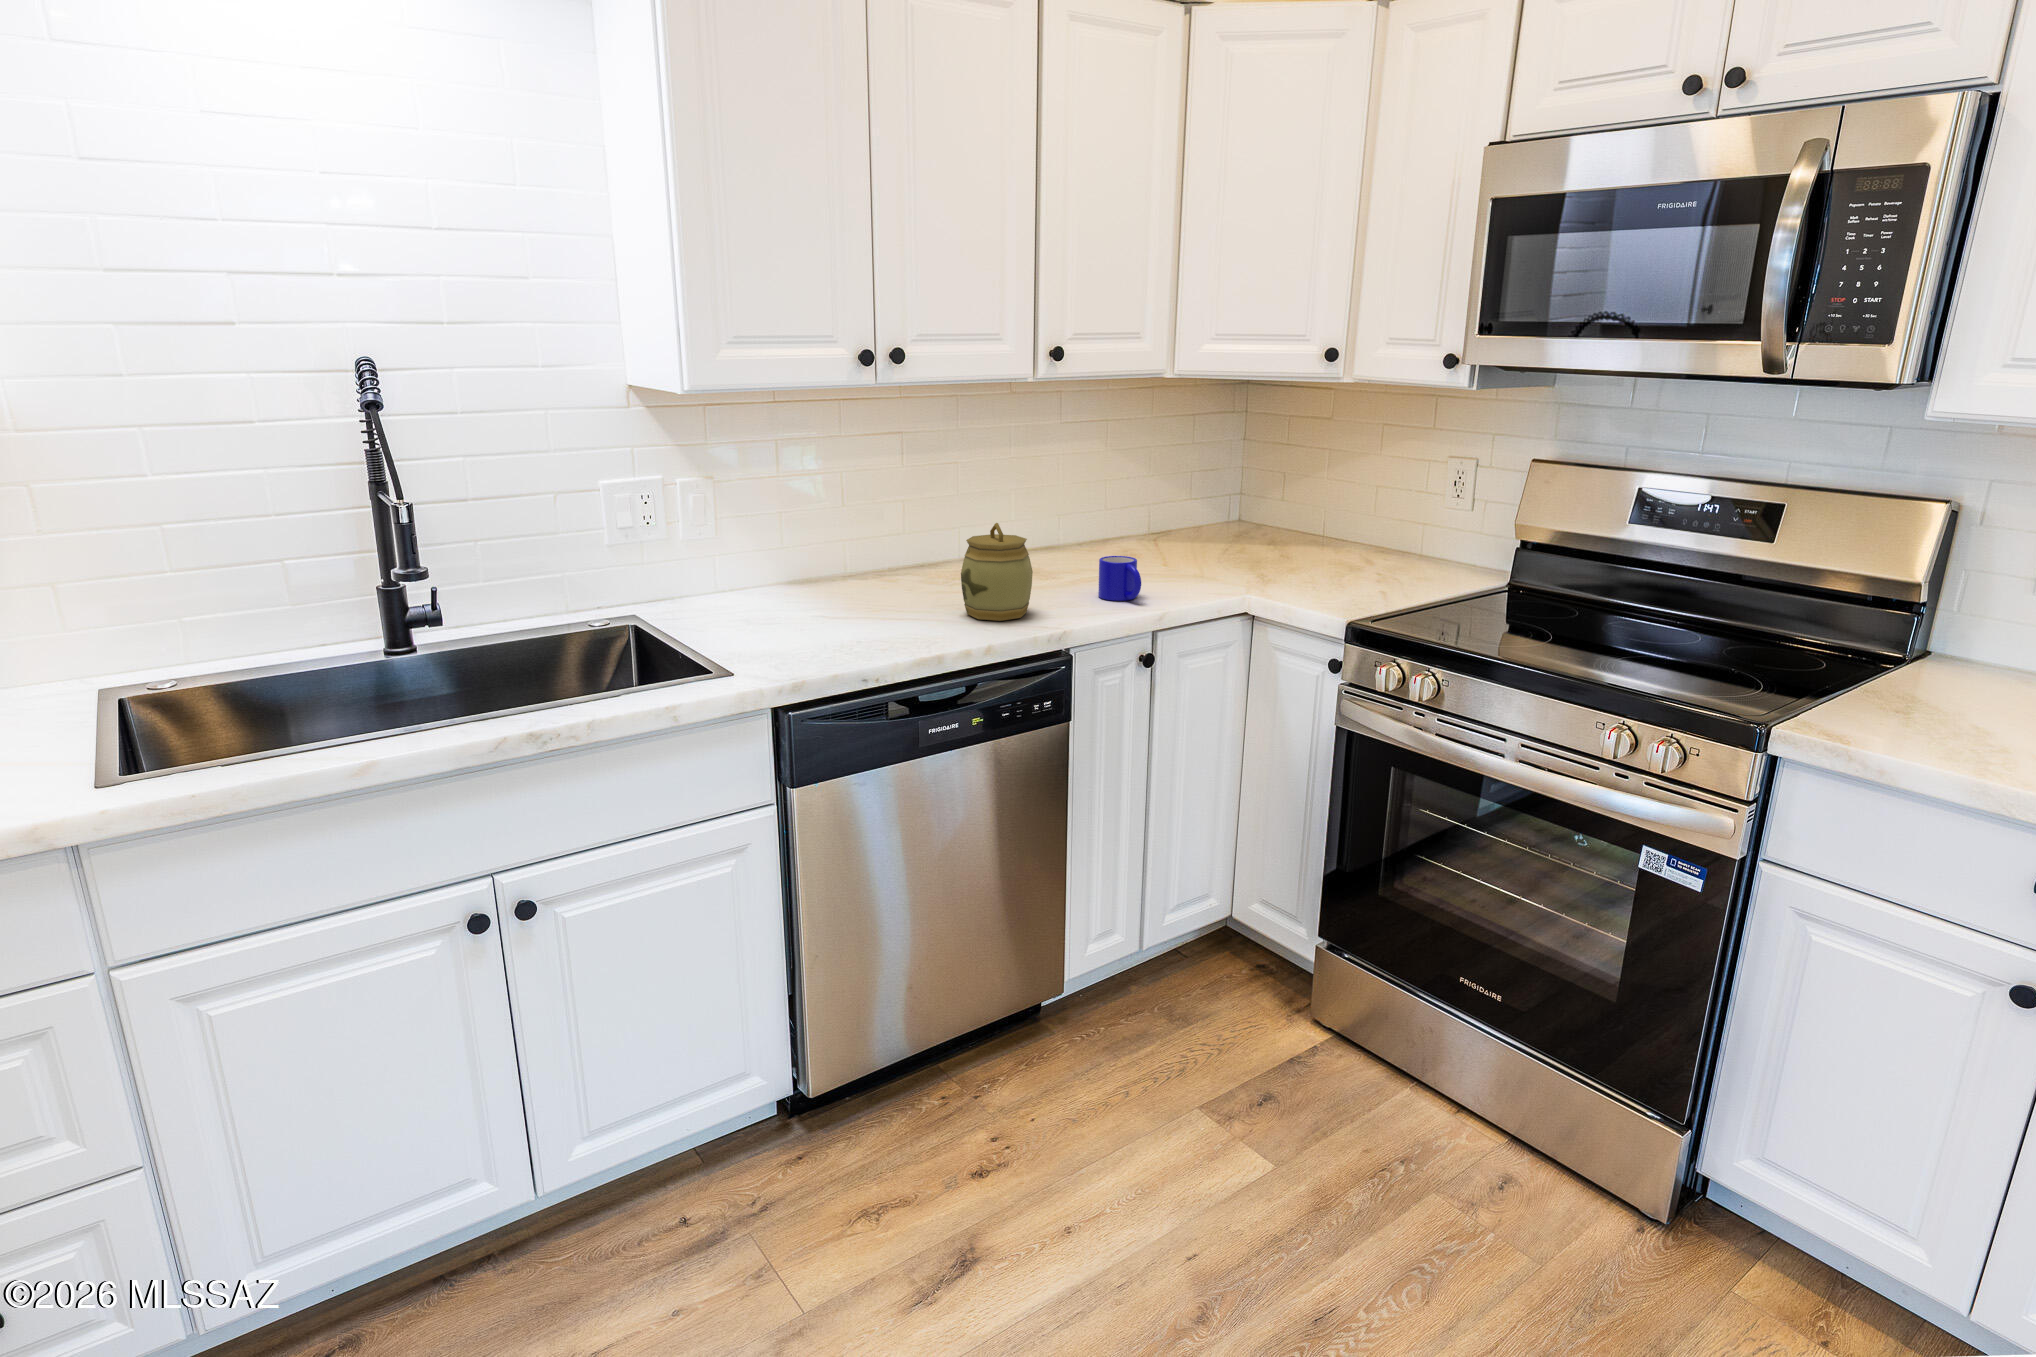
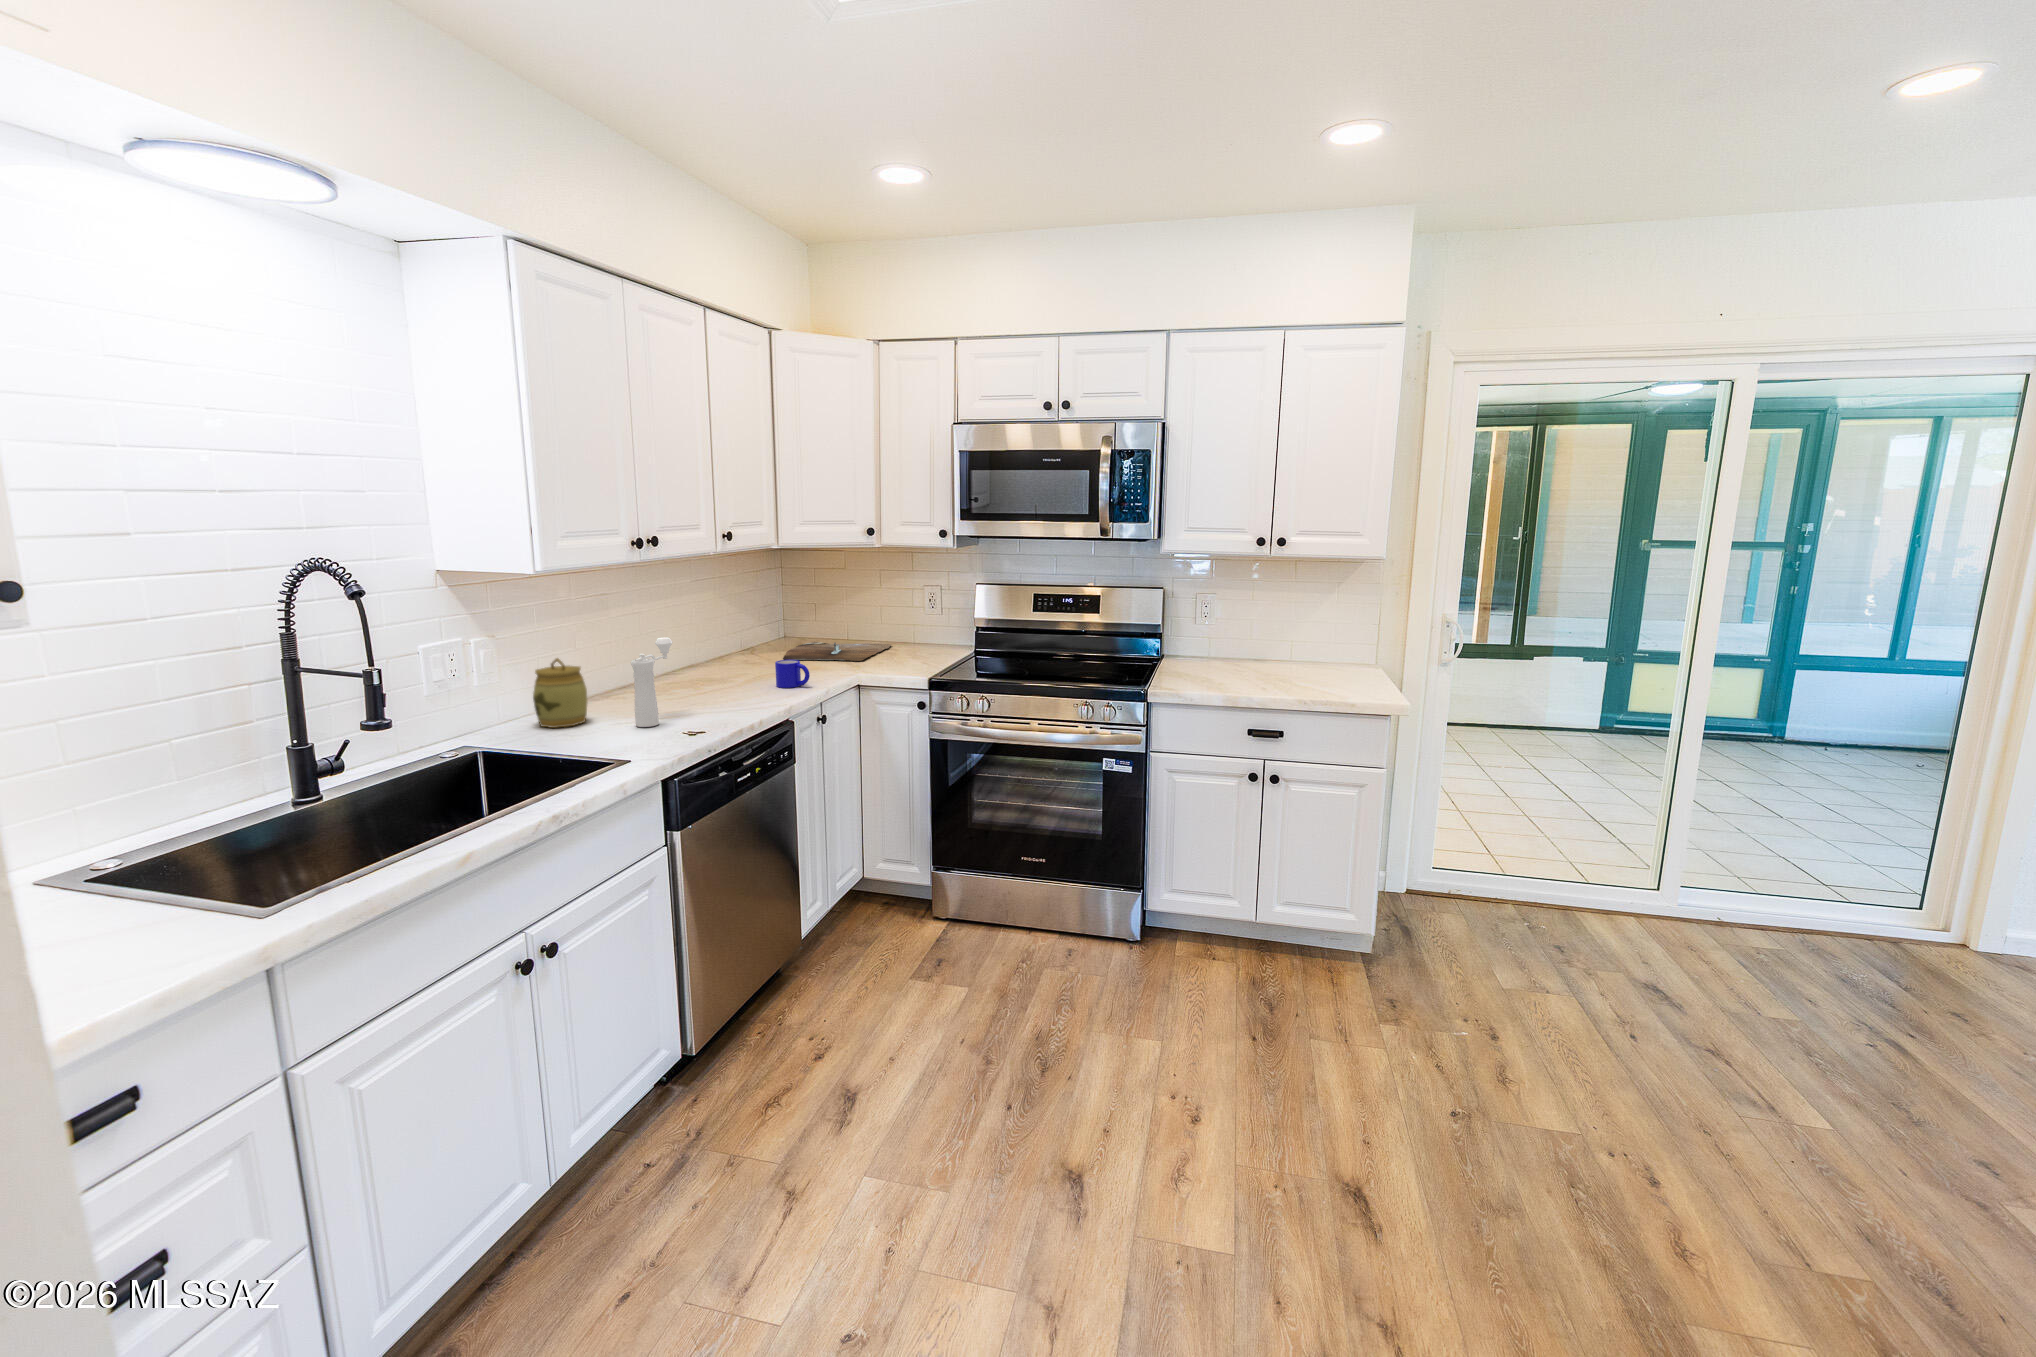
pepper mill: none [828,501,907,627] -> present [631,637,673,727]
jar: present [961,523,1033,621] -> present [533,658,587,728]
cutting board: none [1181,534,1378,572] -> present [783,642,891,661]

